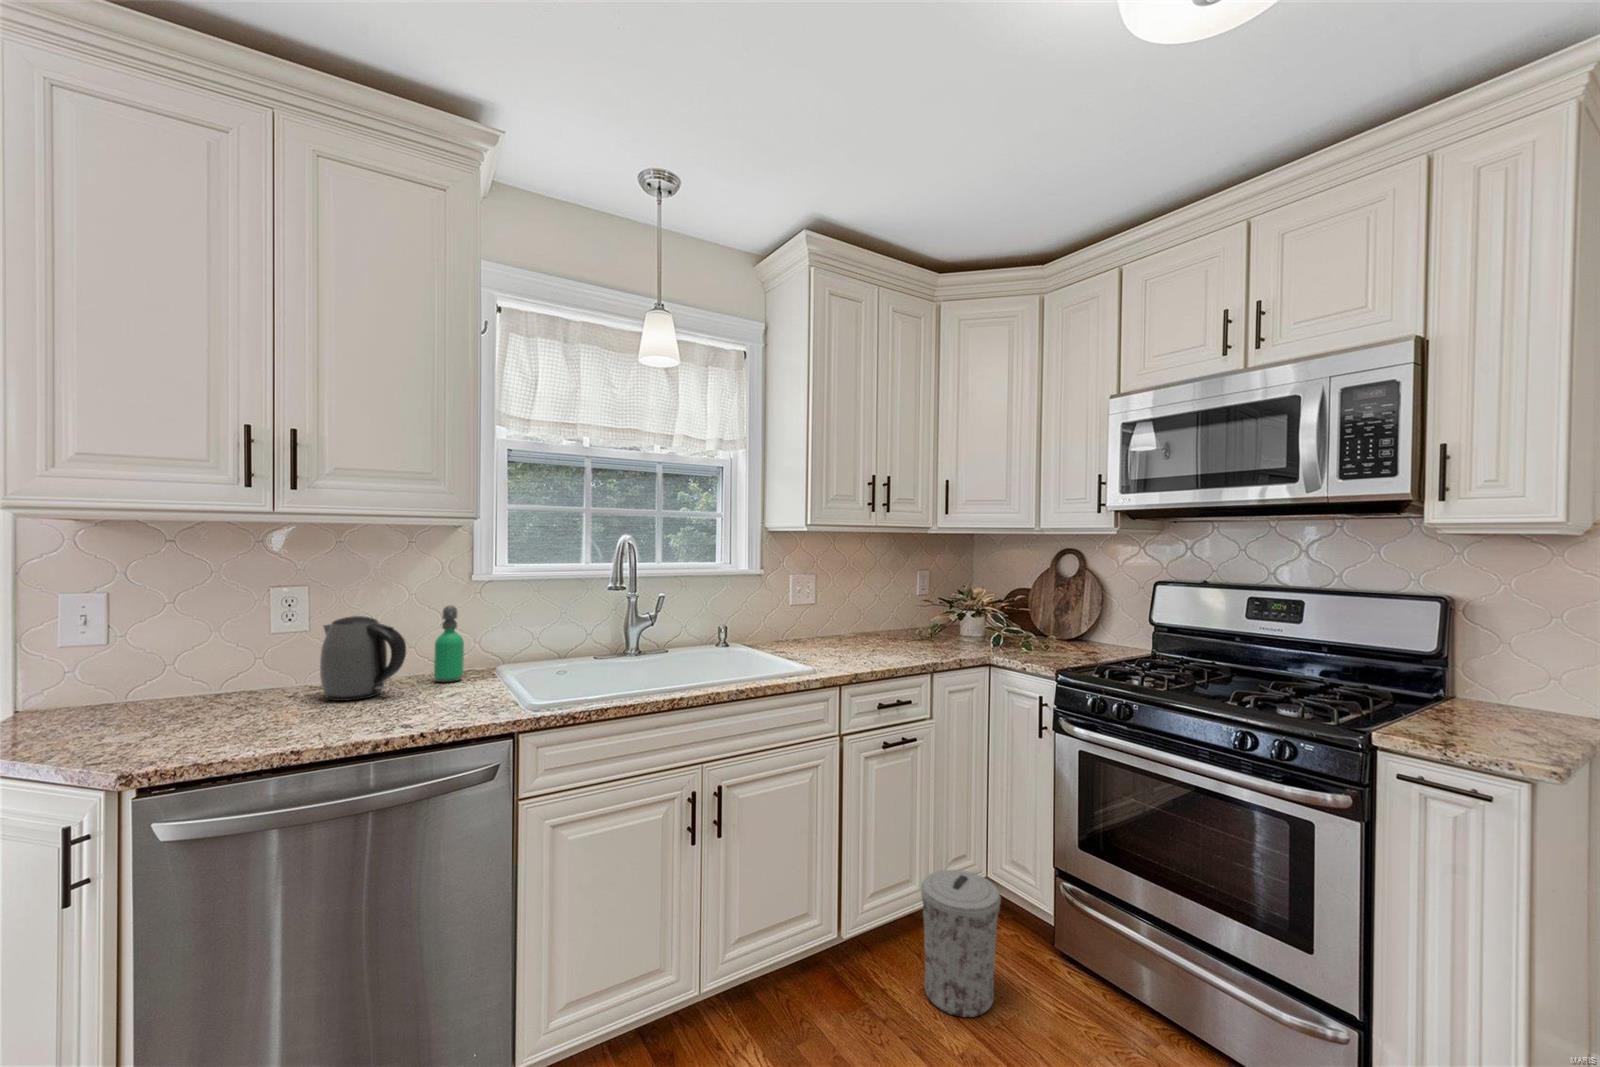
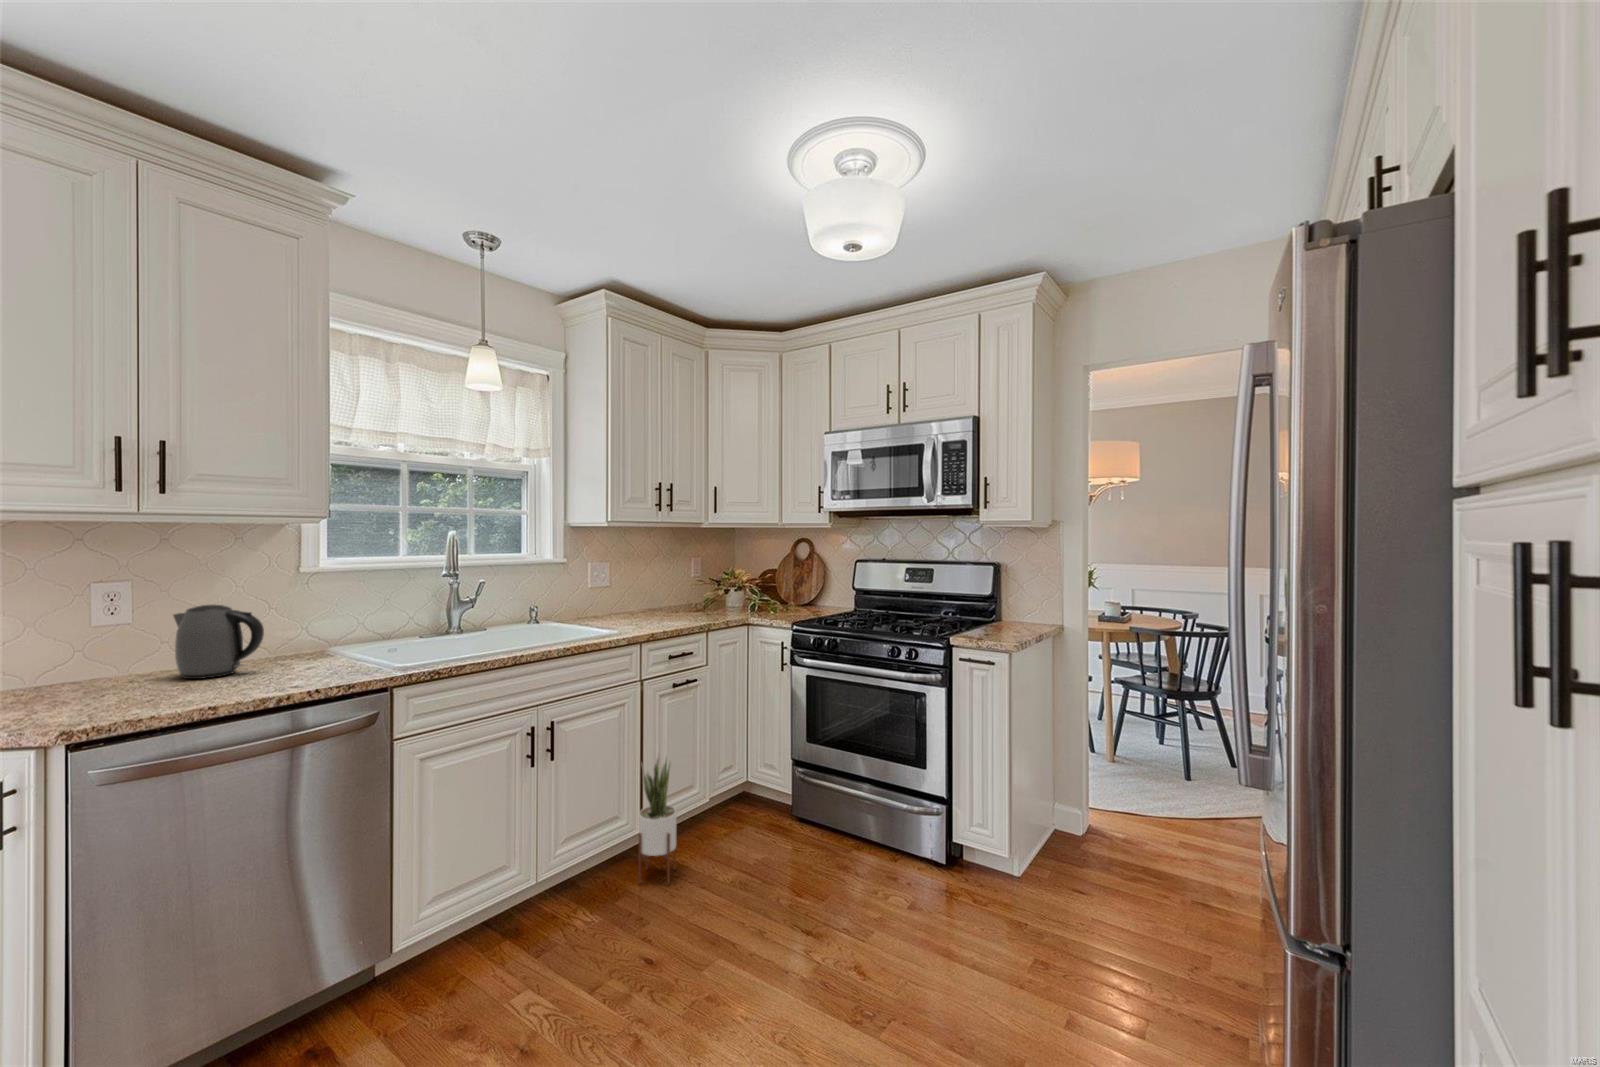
soap dispenser: present [434,606,464,682] -> none [278,594,306,661]
potted plant: none [829,839,881,1030] -> present [638,757,676,885]
trash can: present [921,870,1001,1017] -> none [703,770,758,866]

